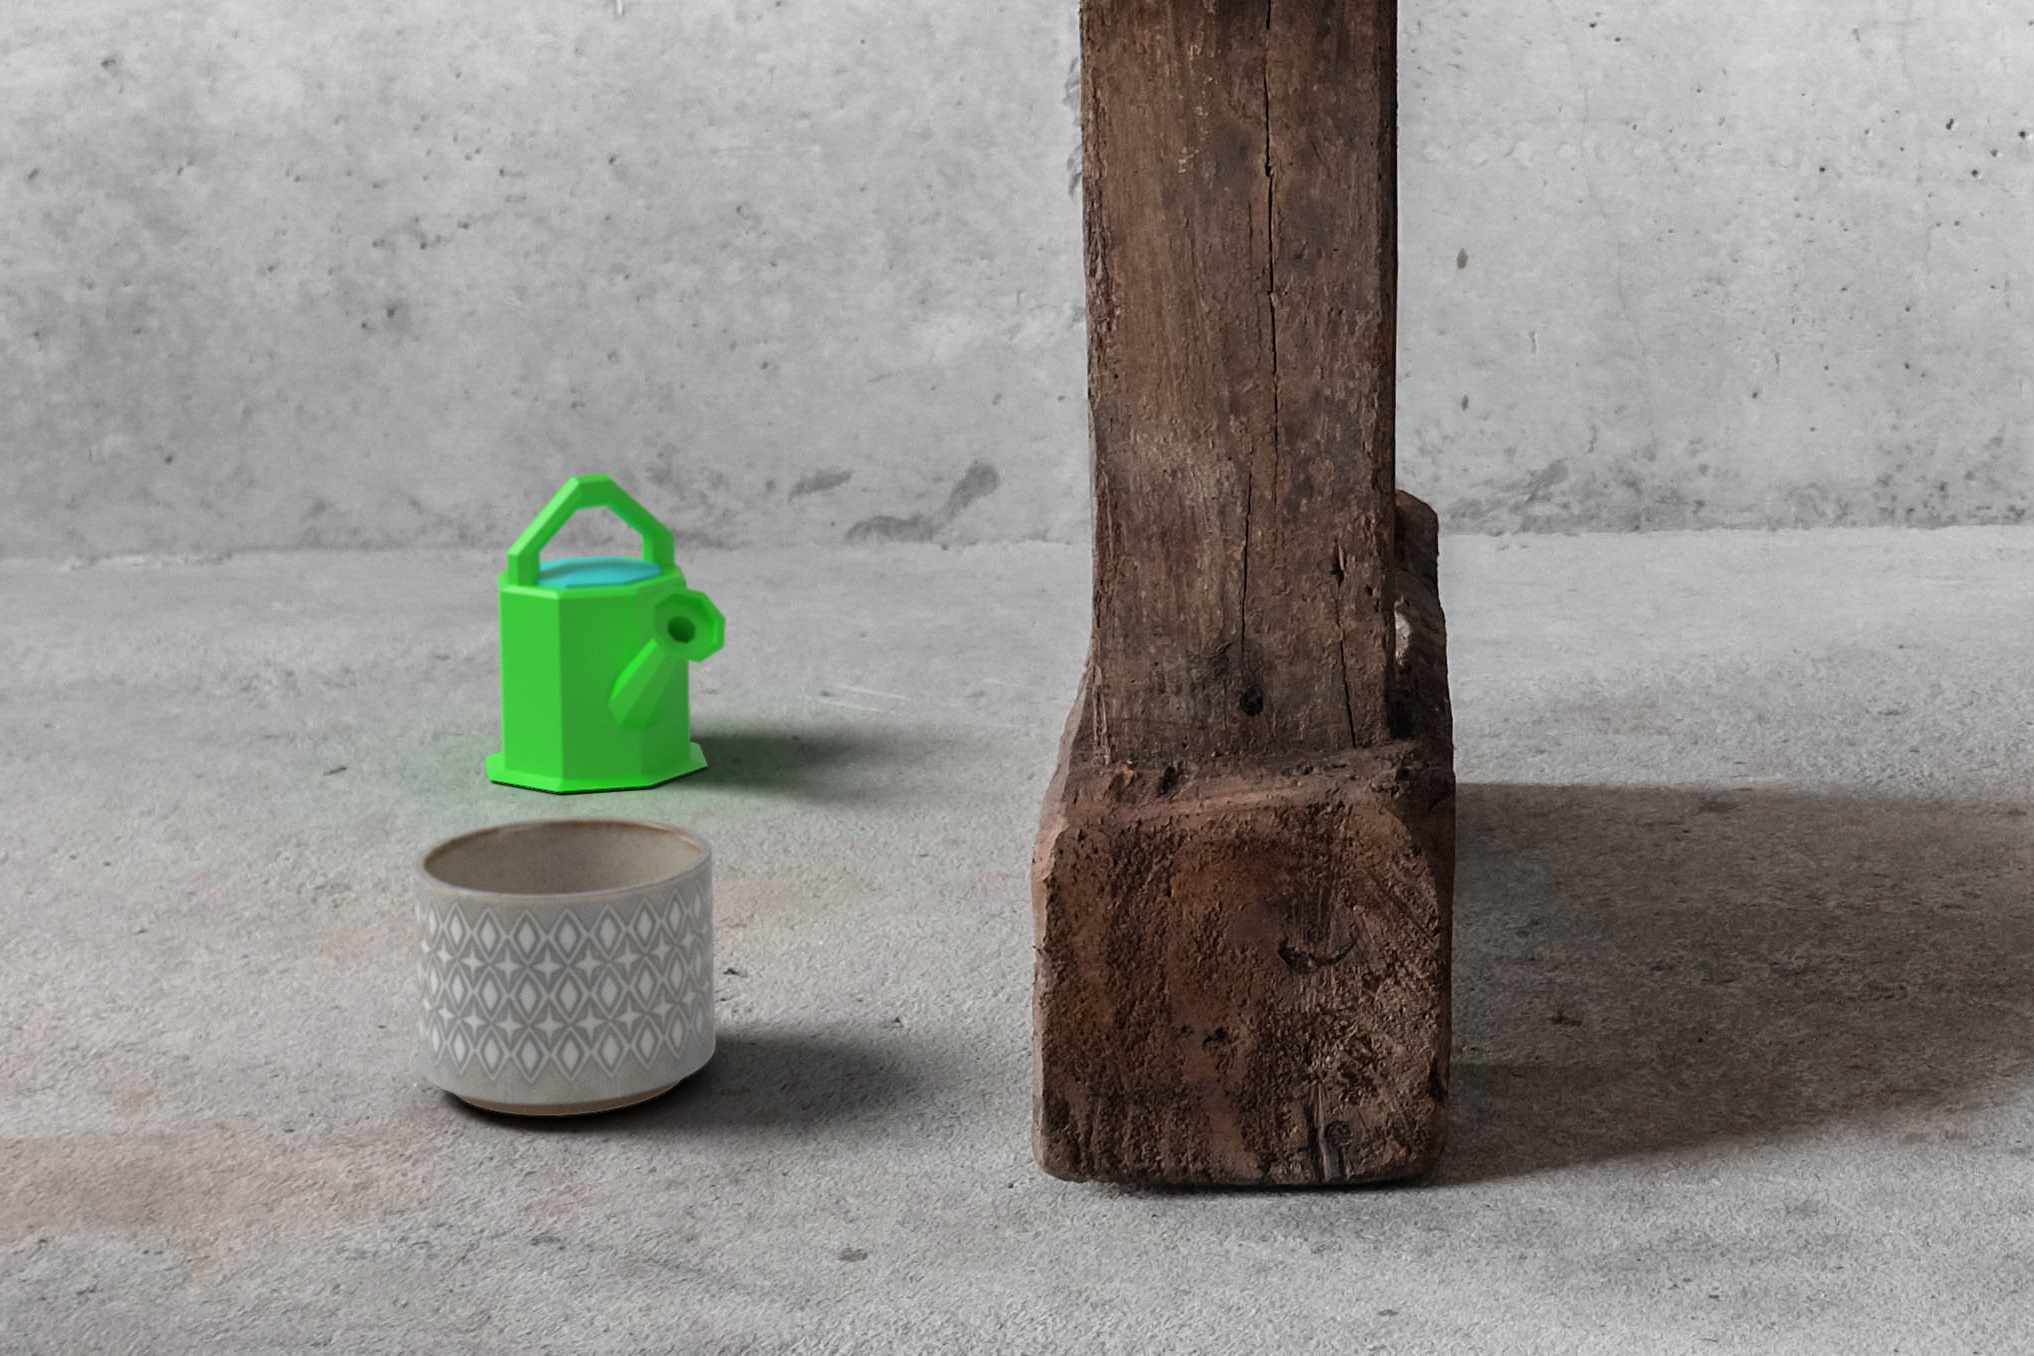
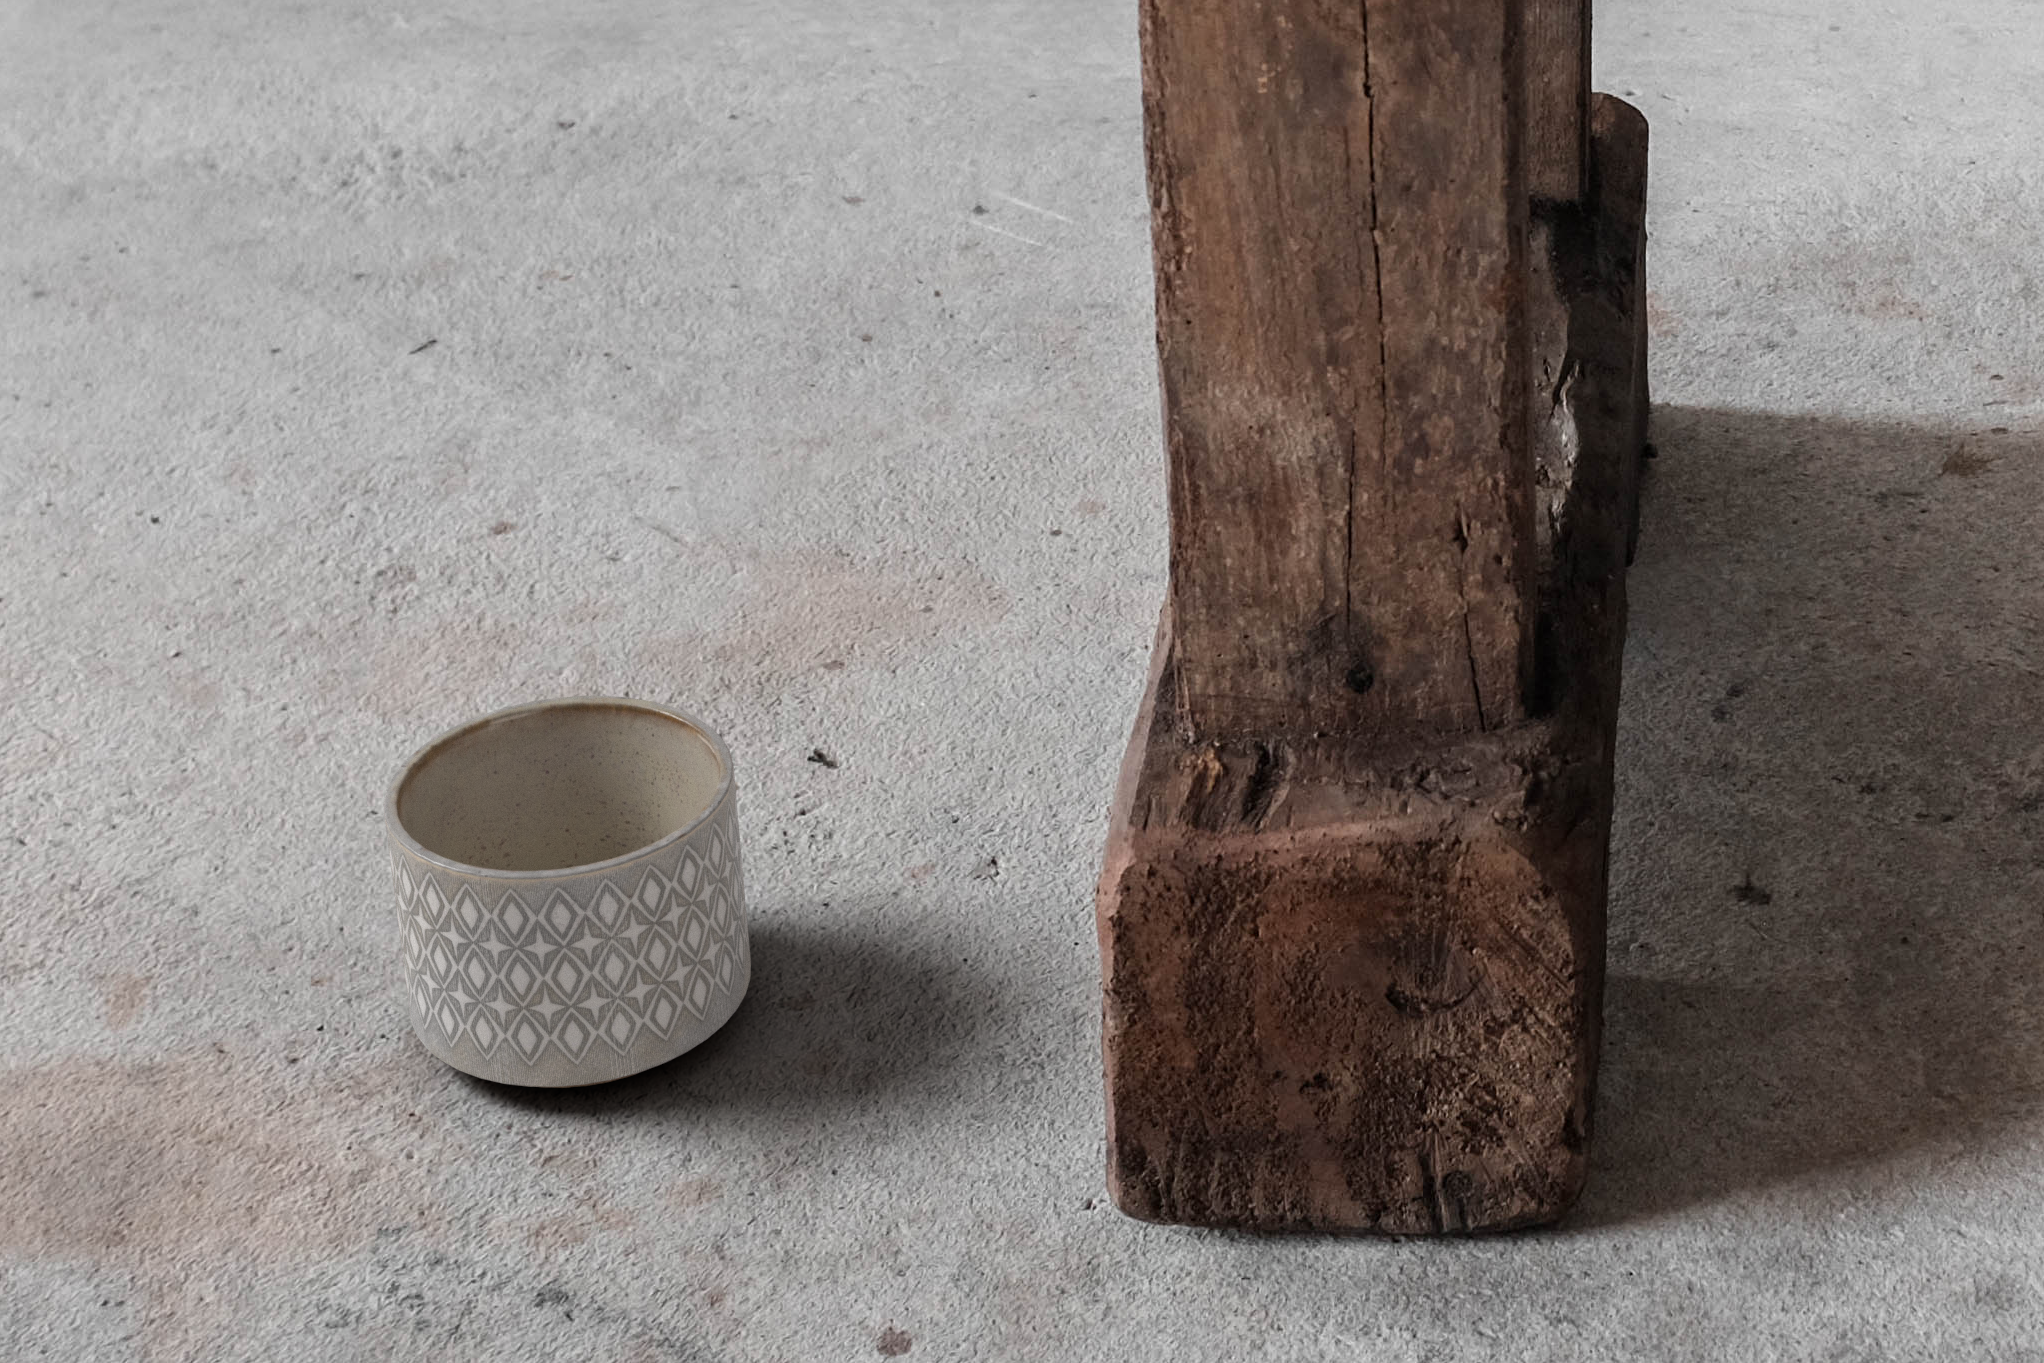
watering can: present [485,473,726,792] -> none [522,81,783,457]

